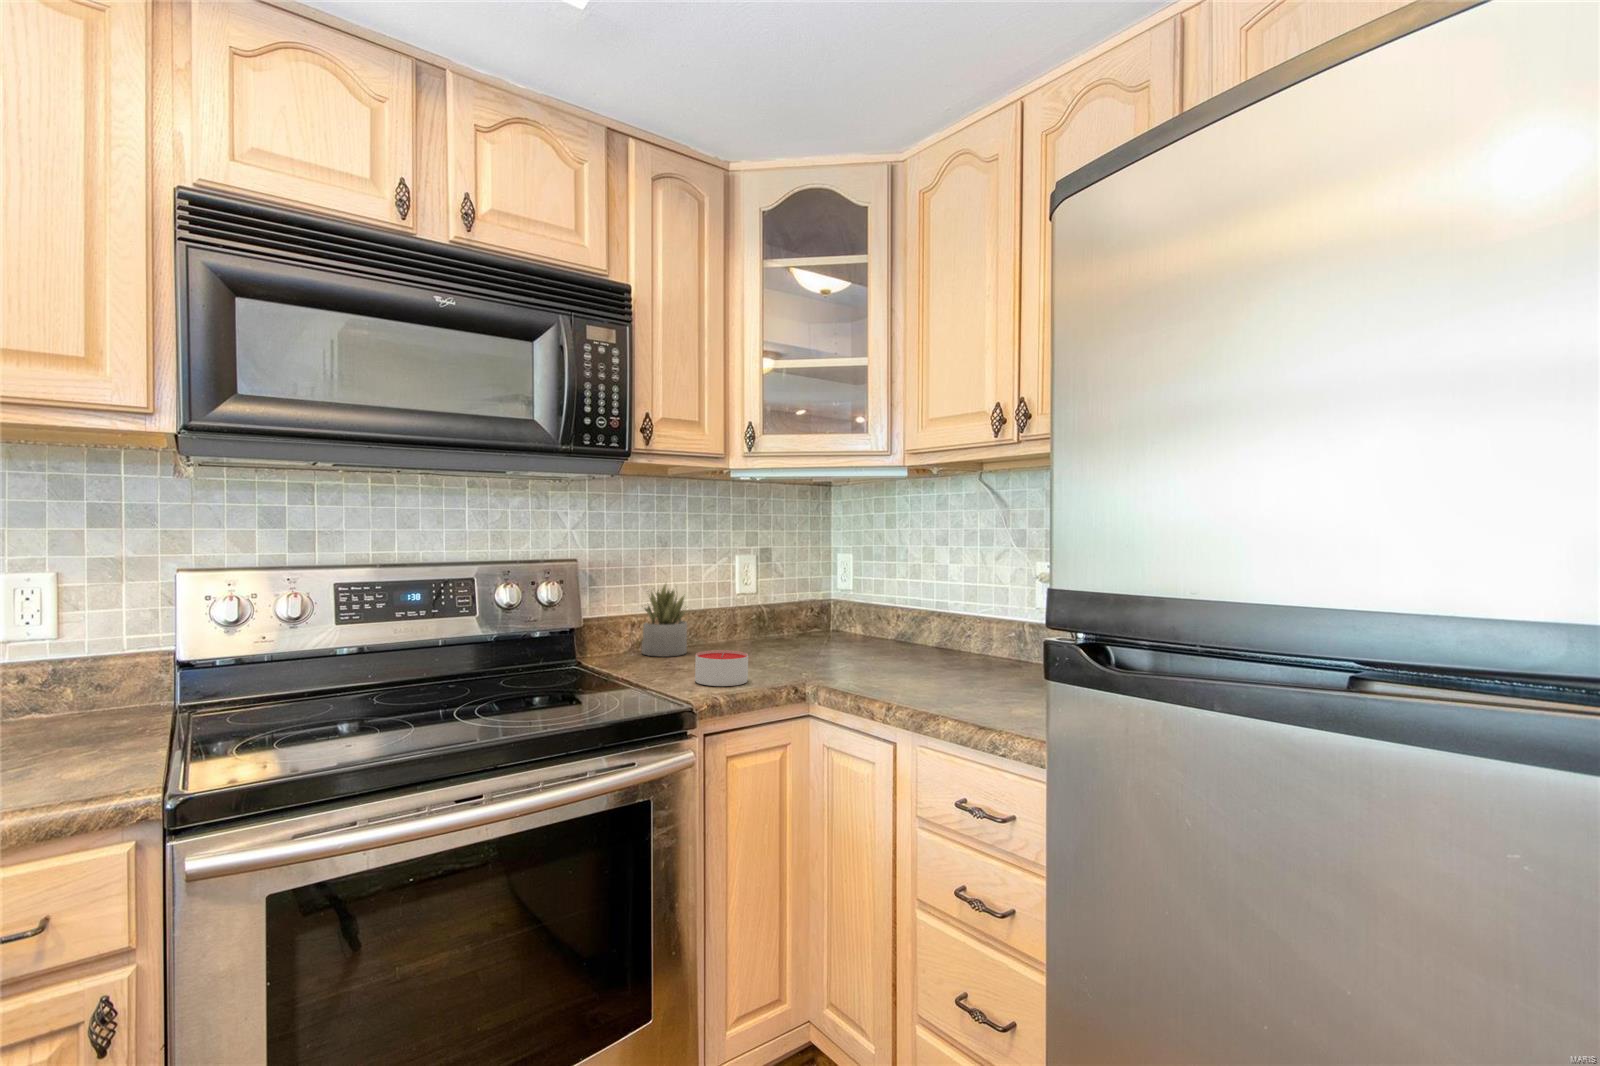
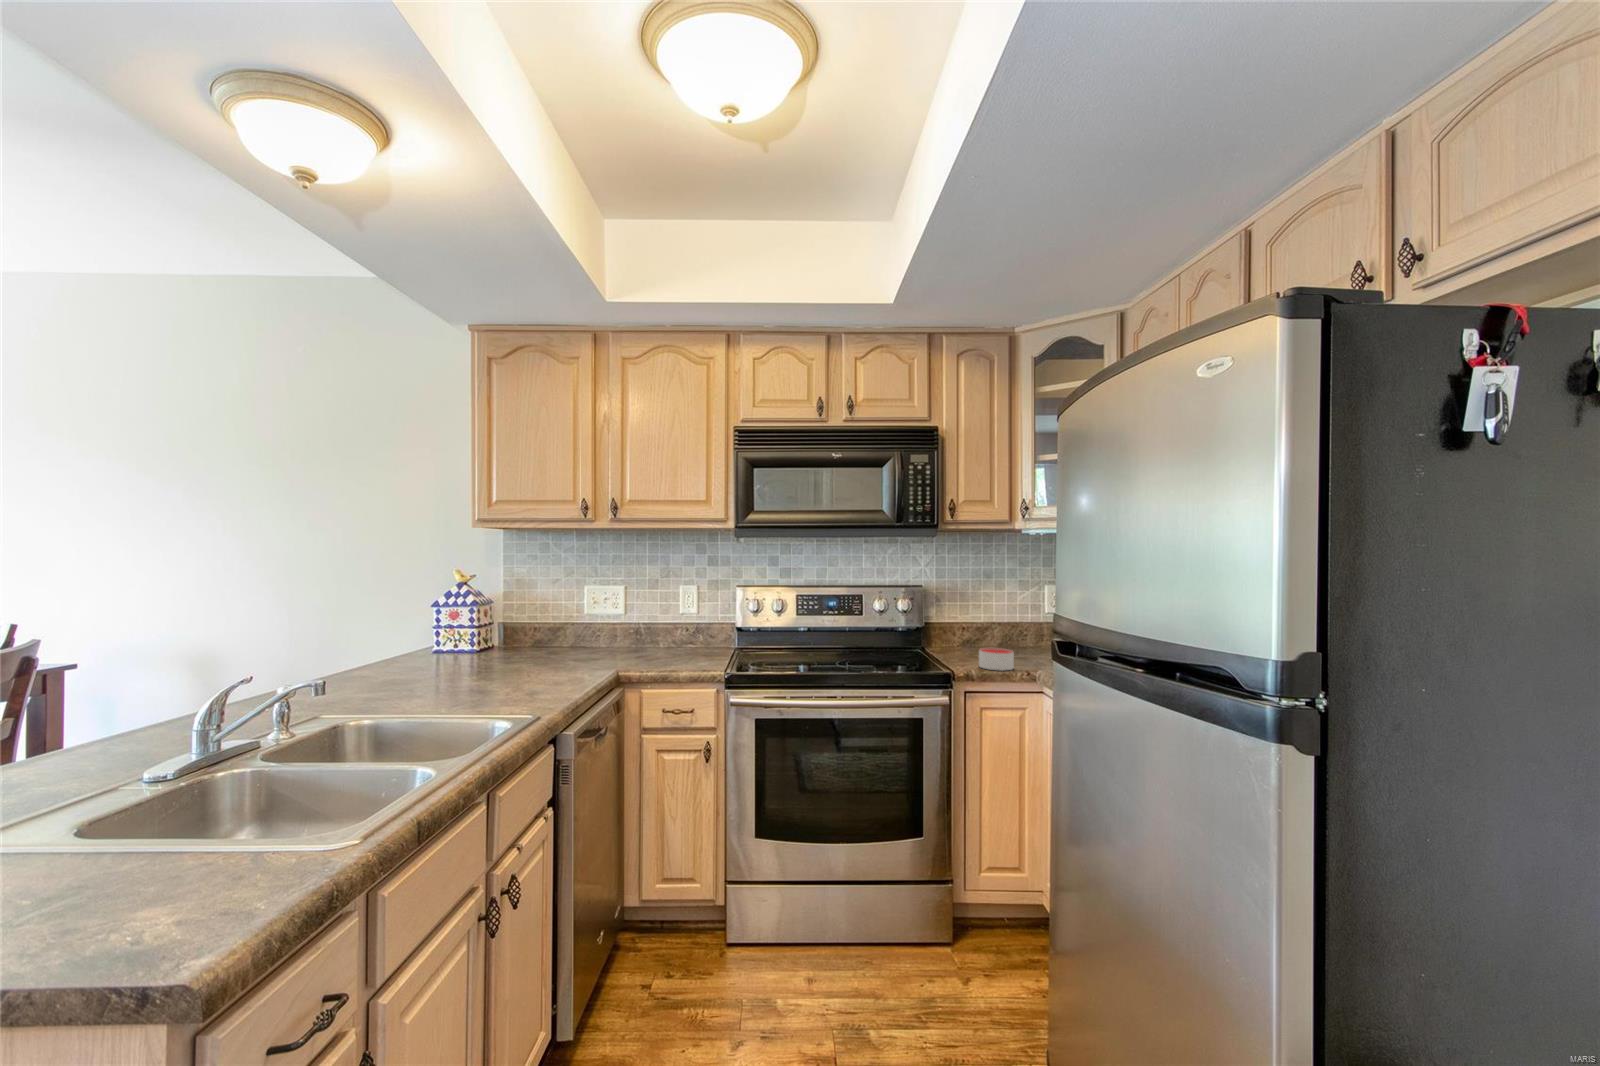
succulent plant: present [642,584,687,657] -> none [967,602,1004,652]

